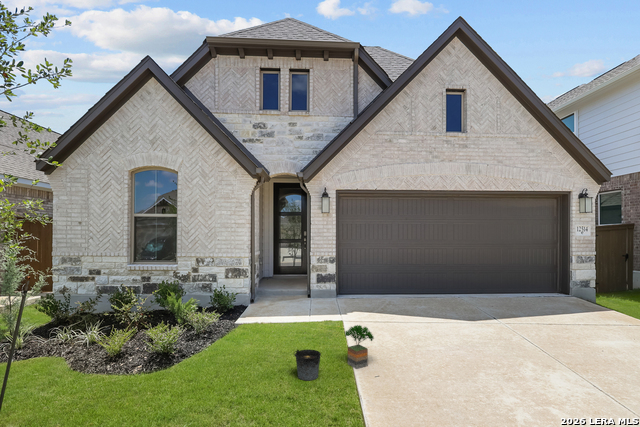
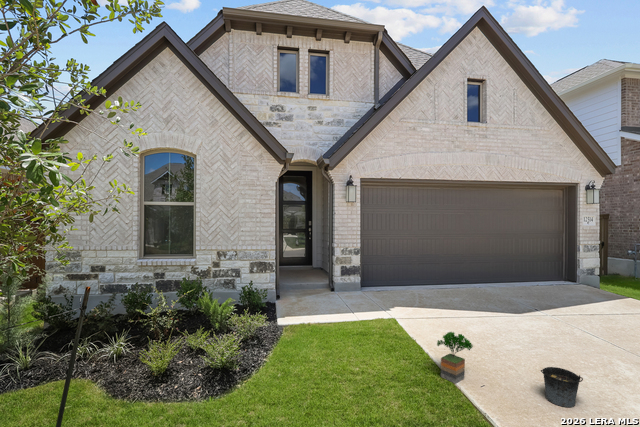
bucket: present [294,349,321,380] -> present [541,367,583,407]

